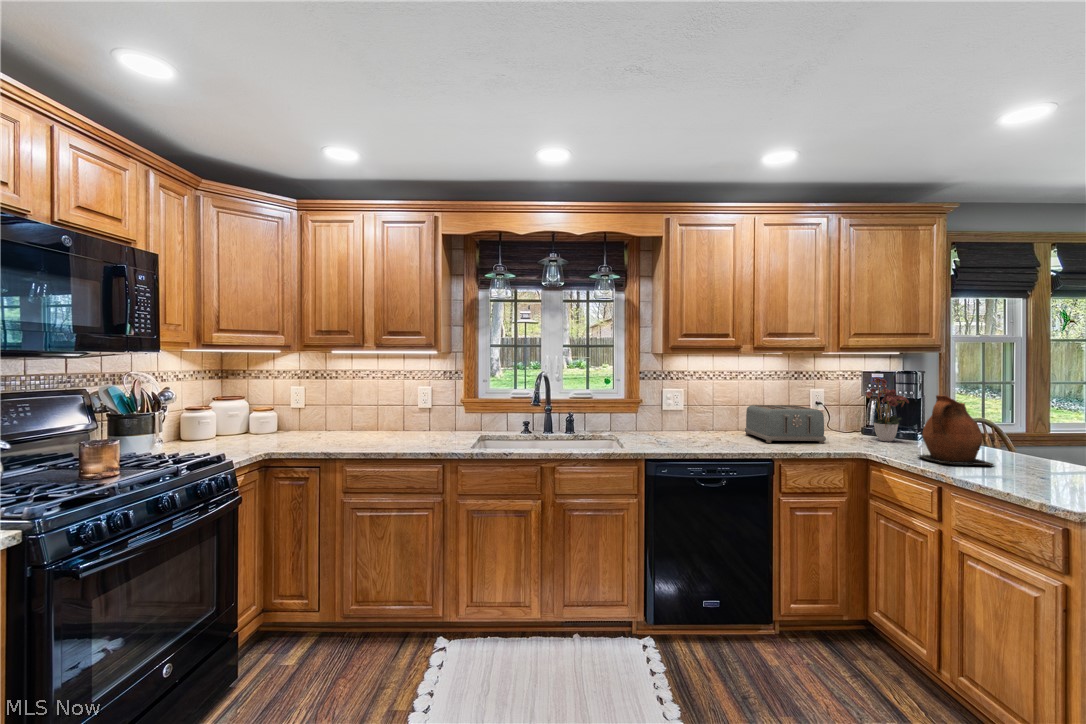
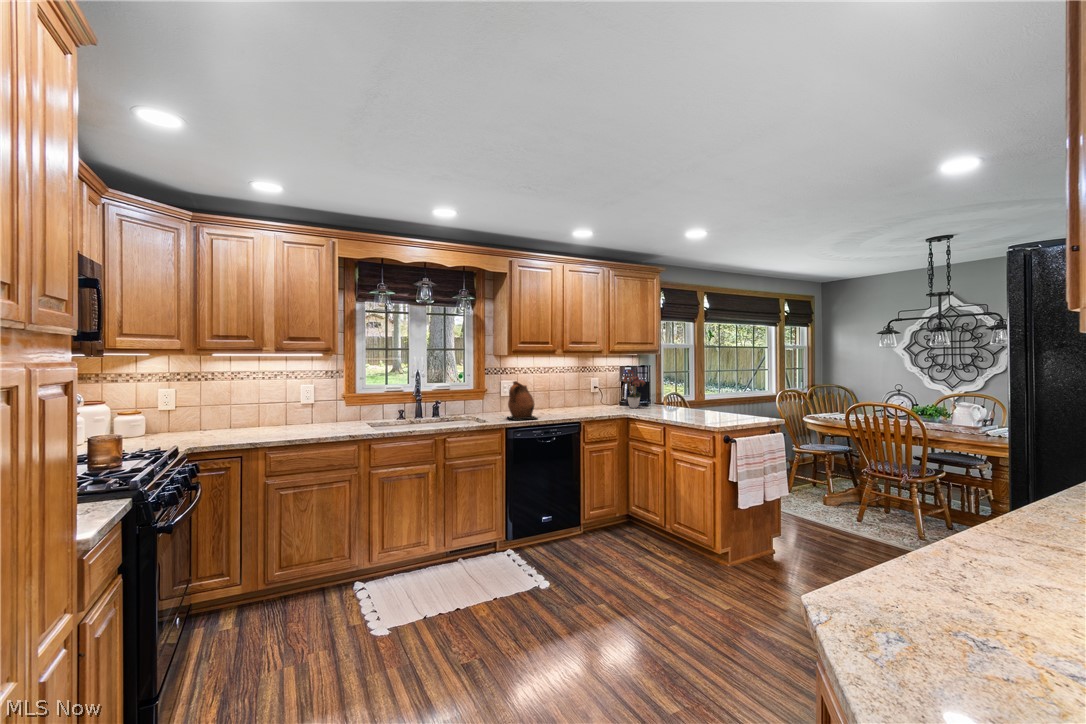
ceramic pitcher: present [918,395,993,466] -> present [507,381,537,419]
toaster: present [745,405,826,443] -> none [555,389,605,413]

